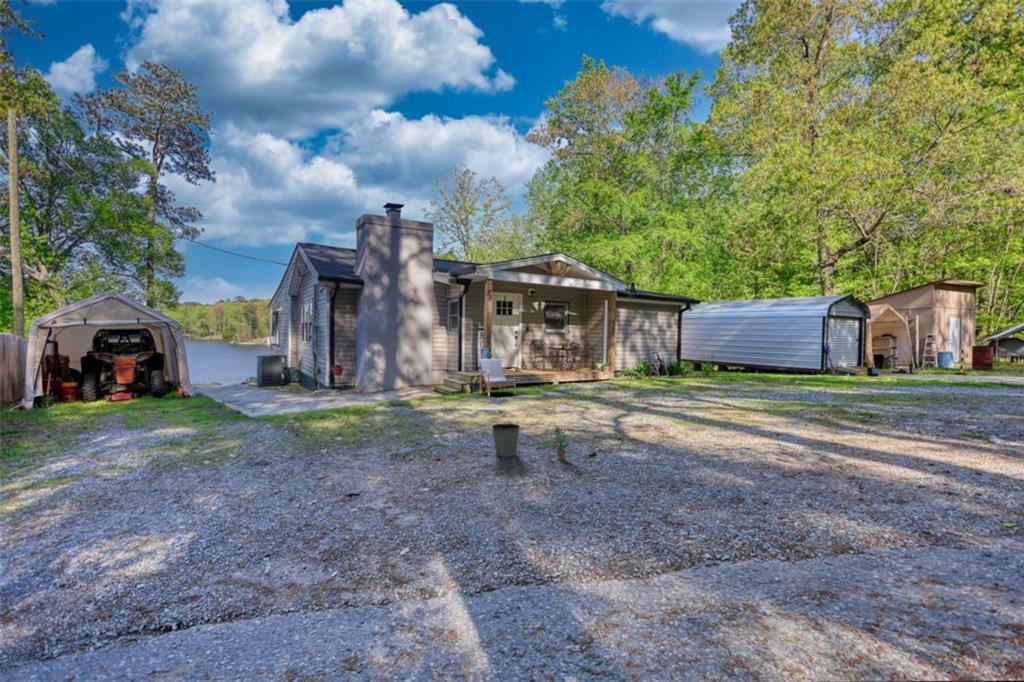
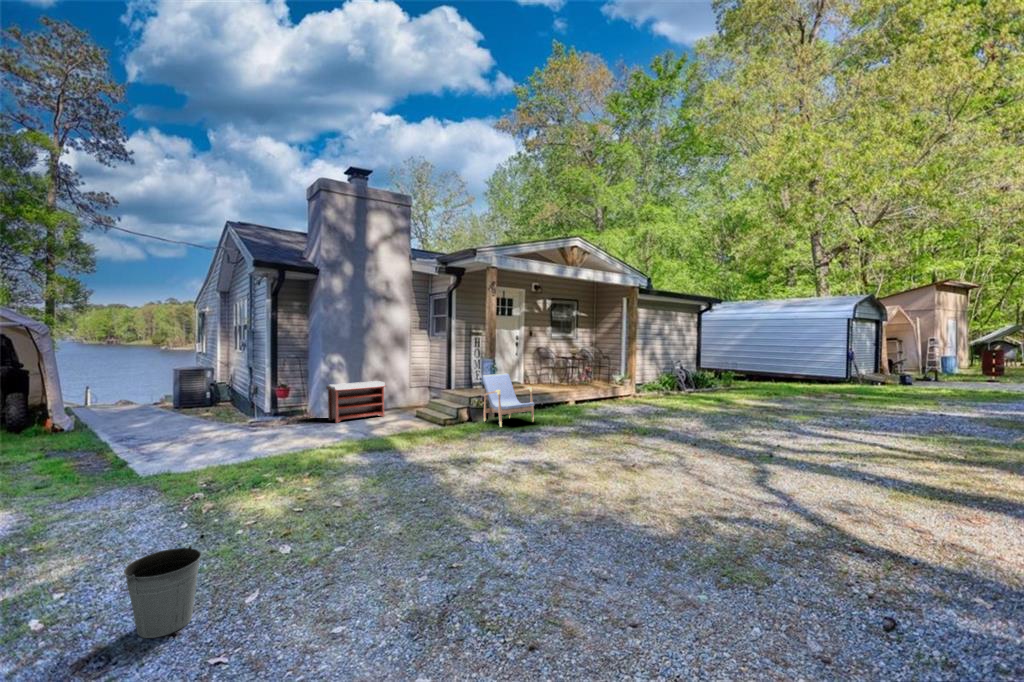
bench: none [368,364,412,393] -> present [326,381,386,423]
bucket: present [492,423,520,457] -> present [120,545,201,638]
potted plant: present [553,426,568,460] -> none [805,561,857,647]

